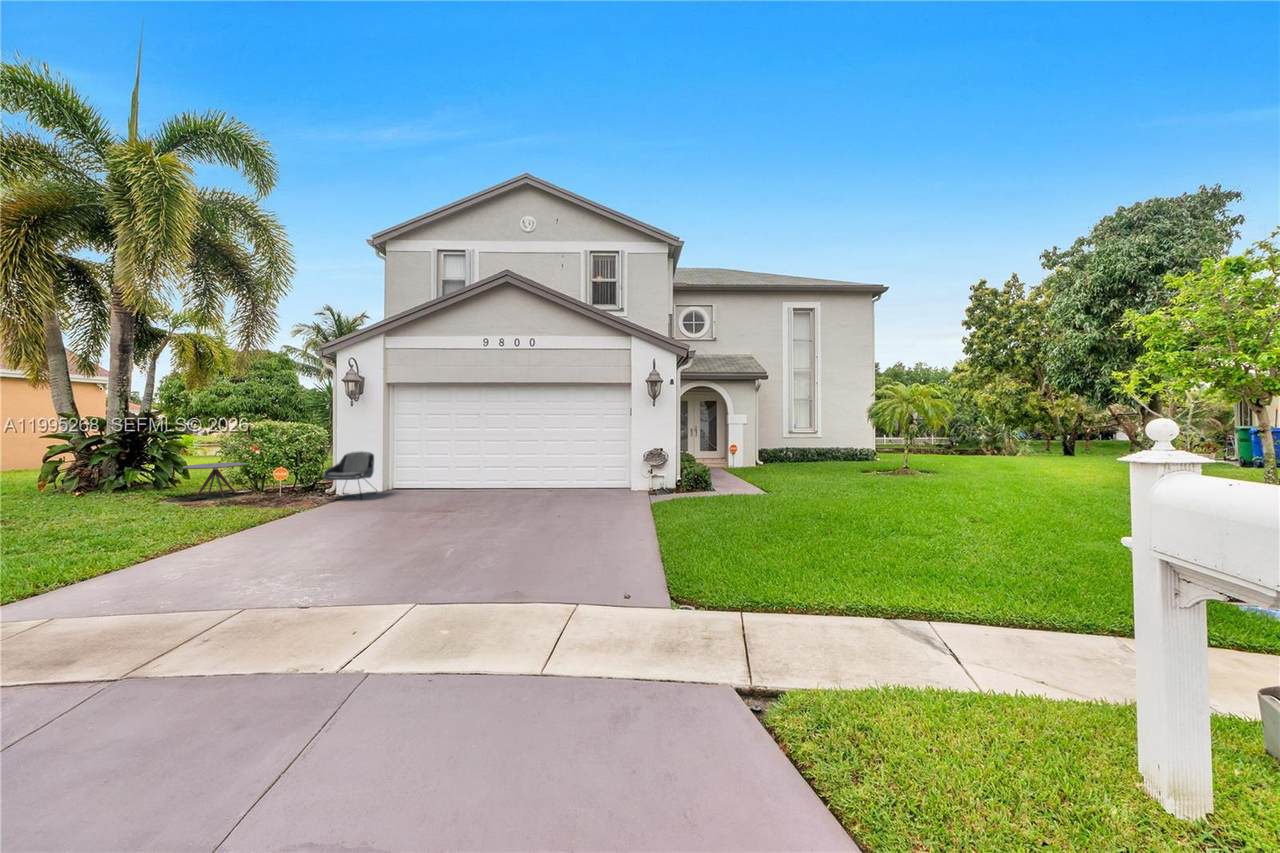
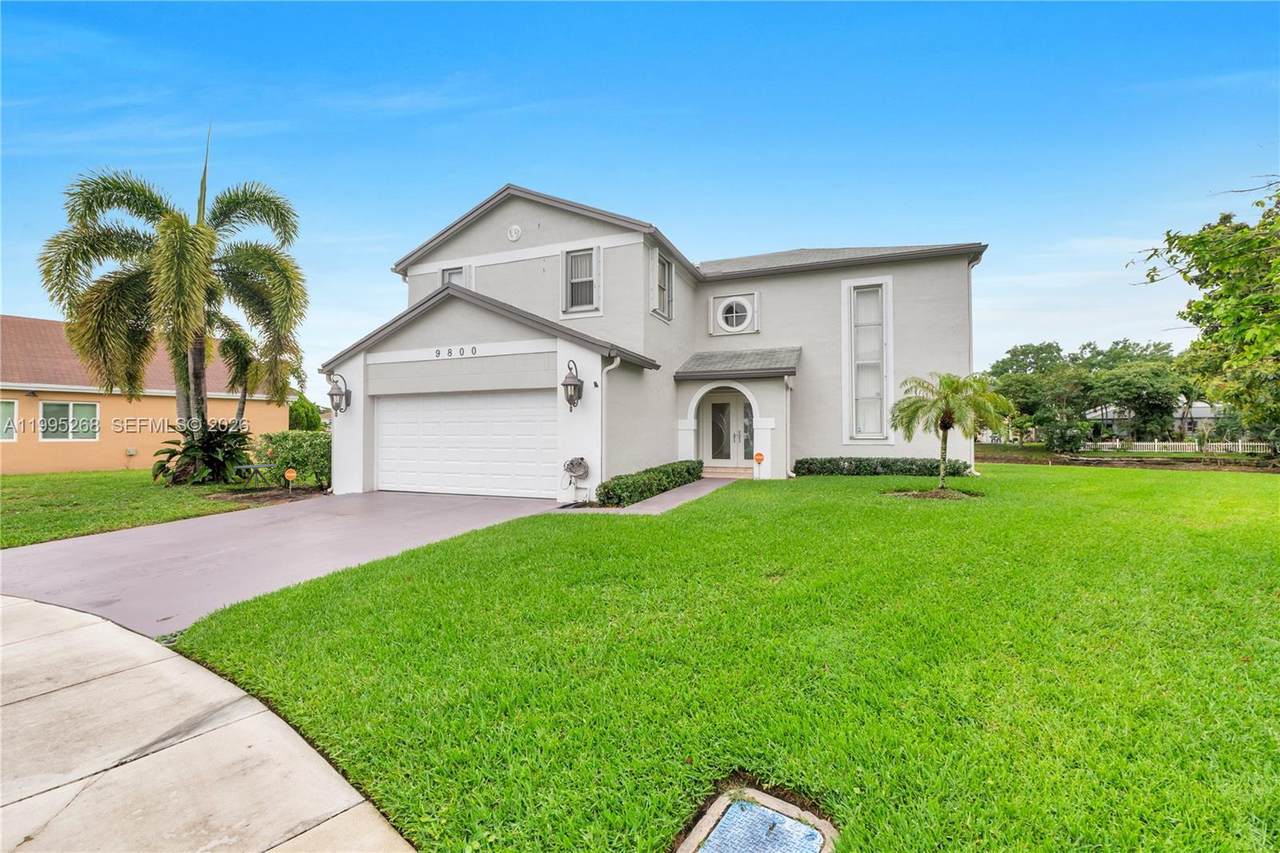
lounge chair: present [322,451,374,499] -> none [309,456,357,497]

